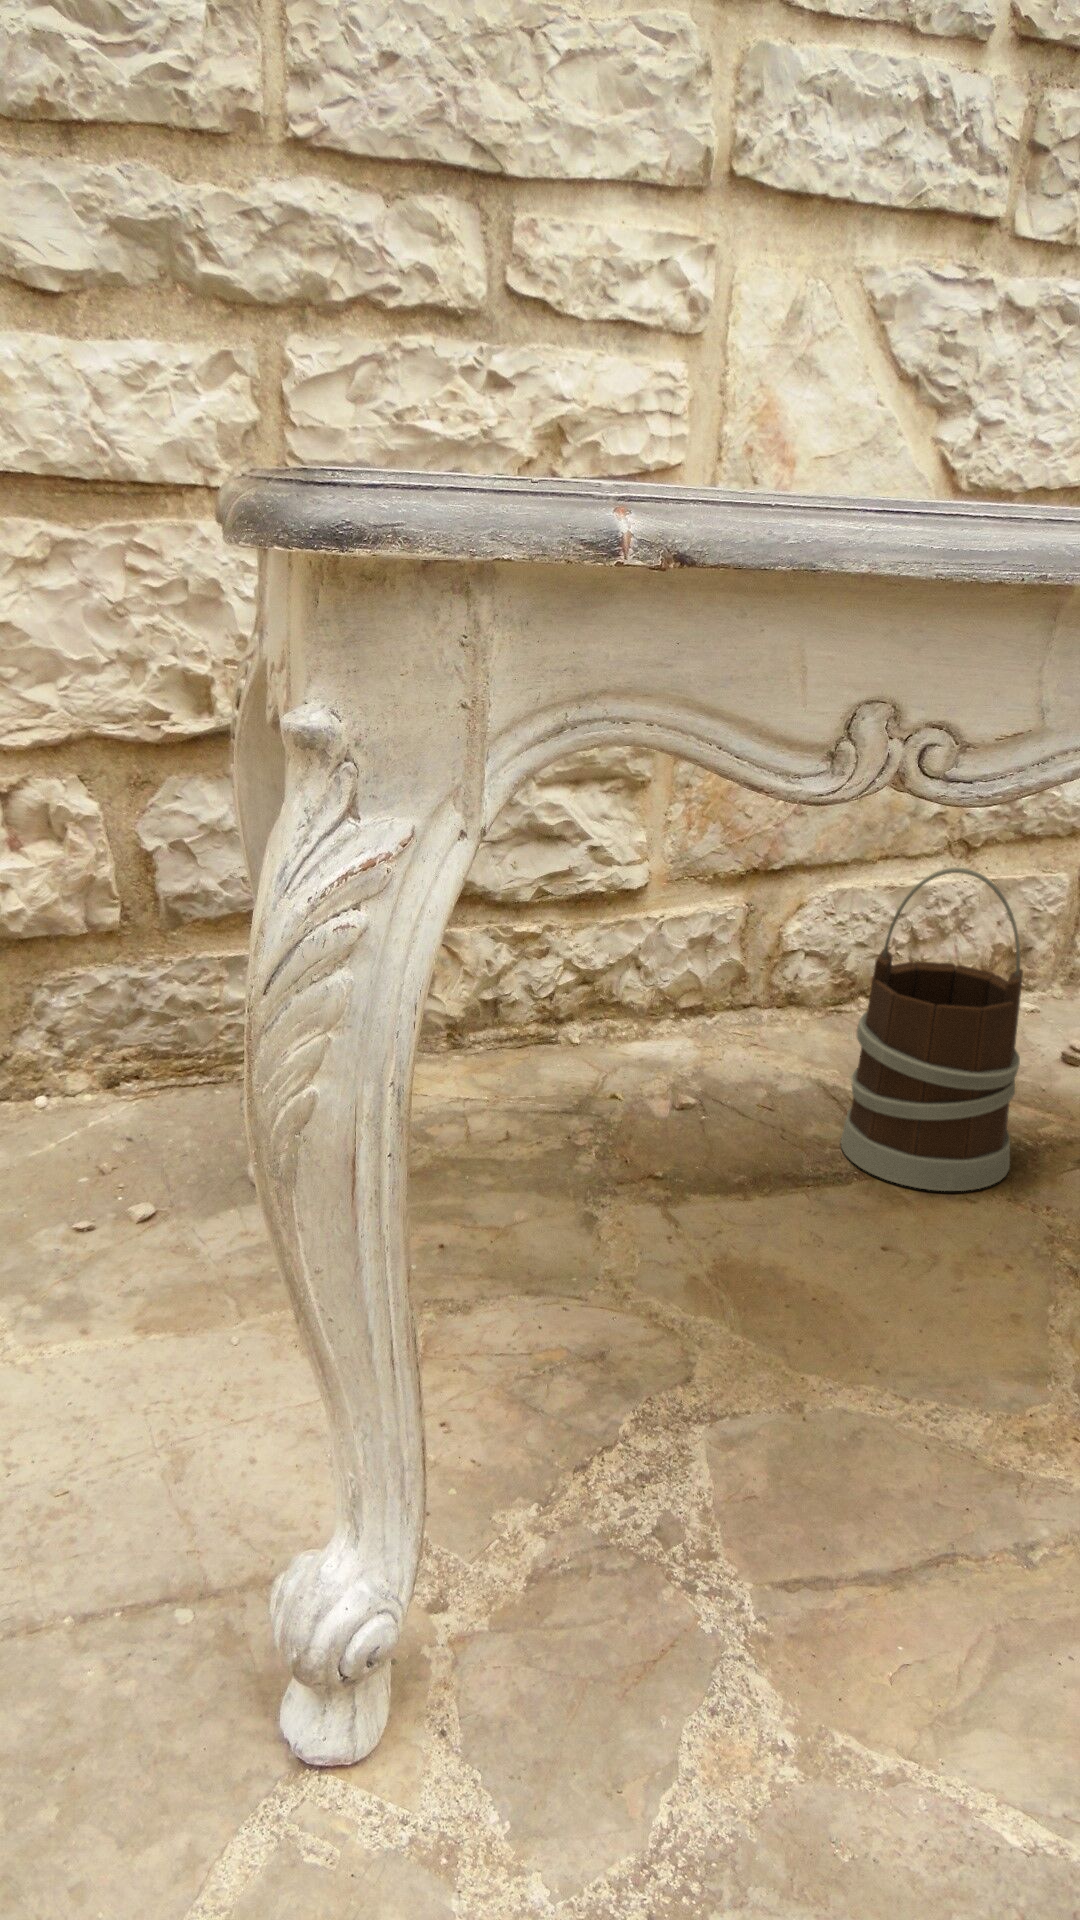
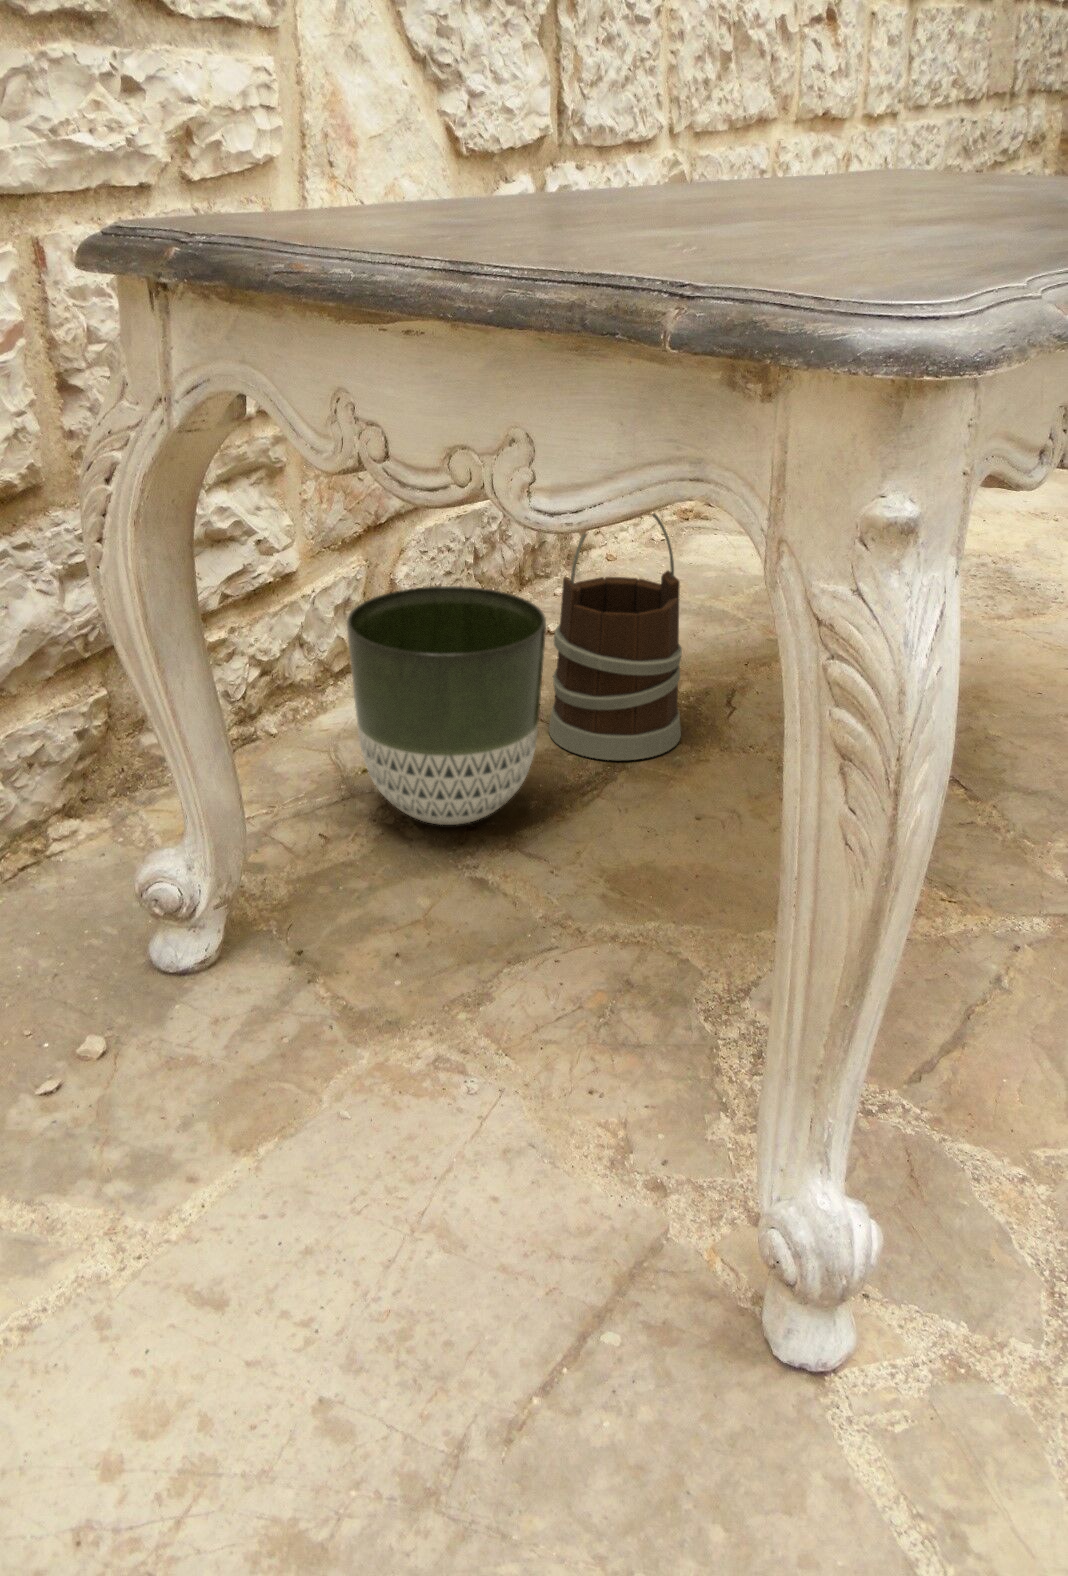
planter: none [544,912,770,1183] -> present [347,586,546,825]

